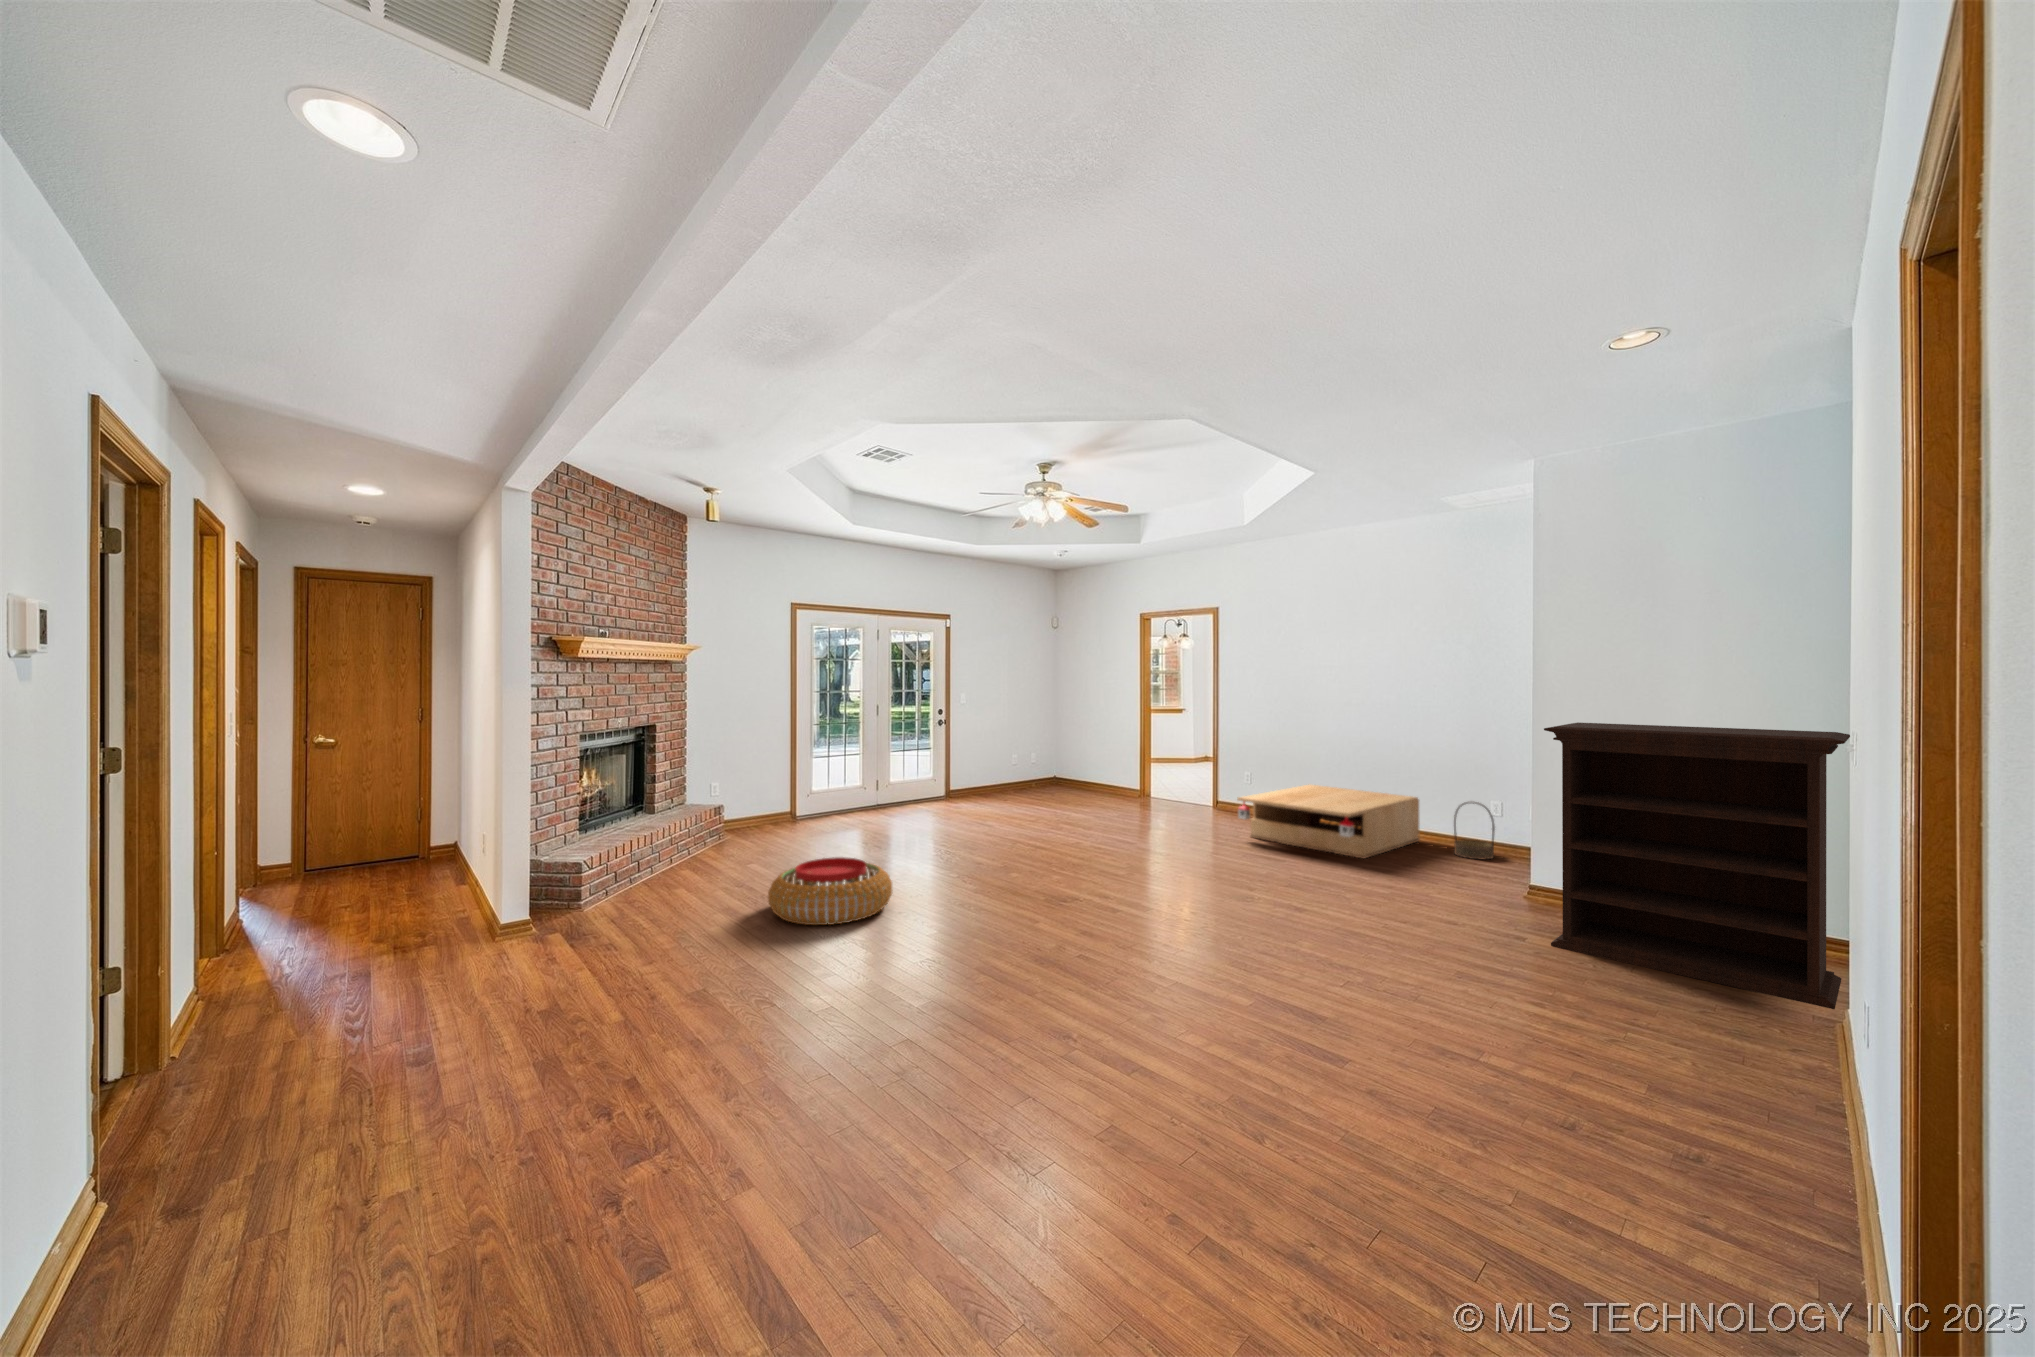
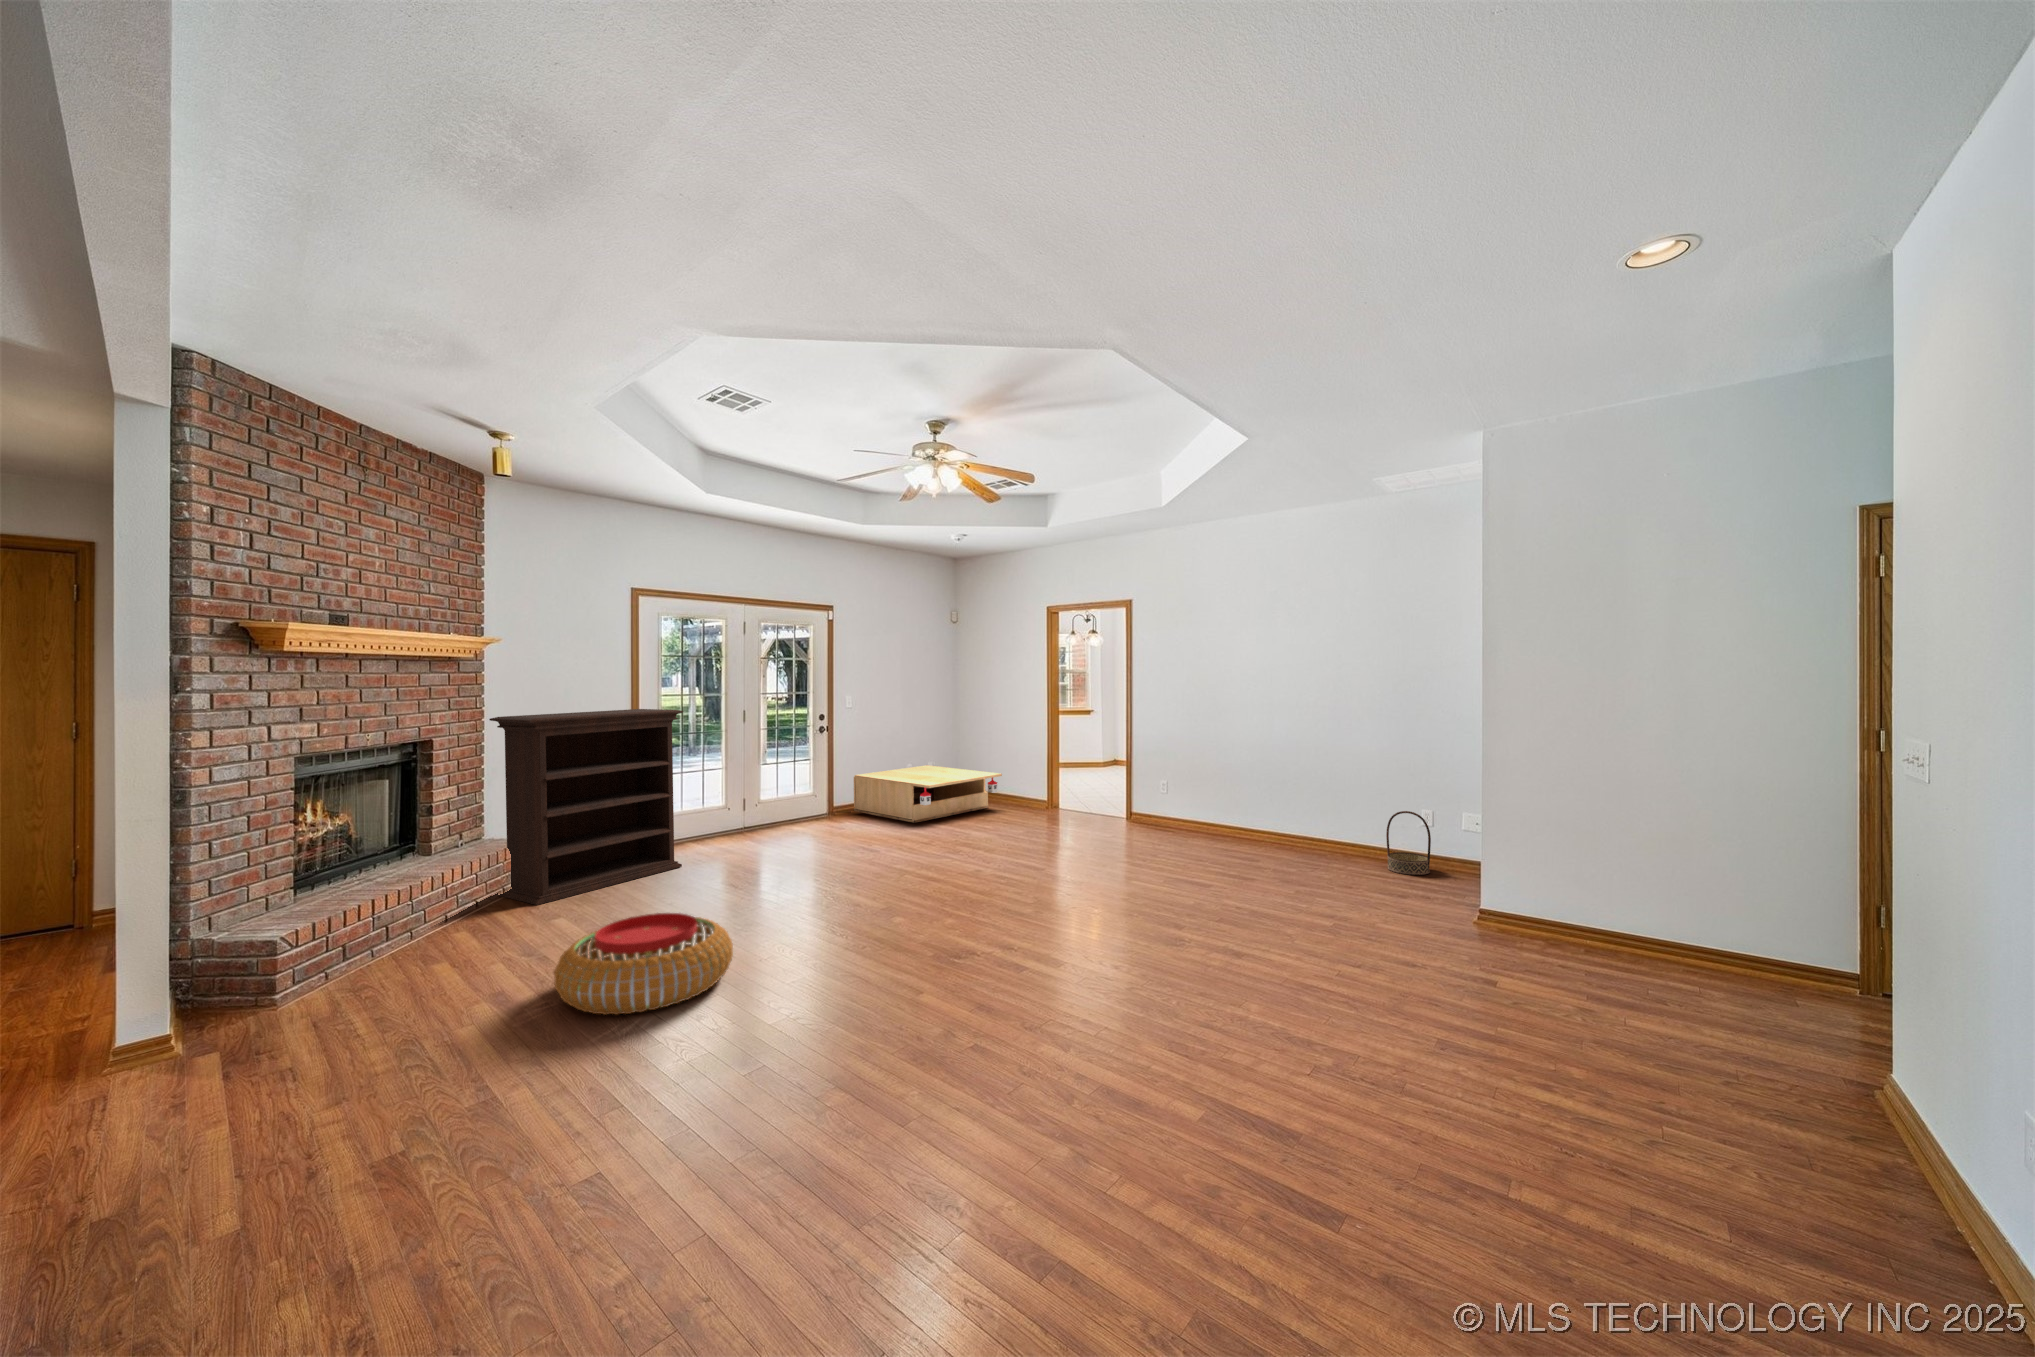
bookshelf: present [1544,722,1850,1009] -> present [489,709,683,905]
coffee table: present [1237,784,1420,859] -> present [854,765,1002,823]

